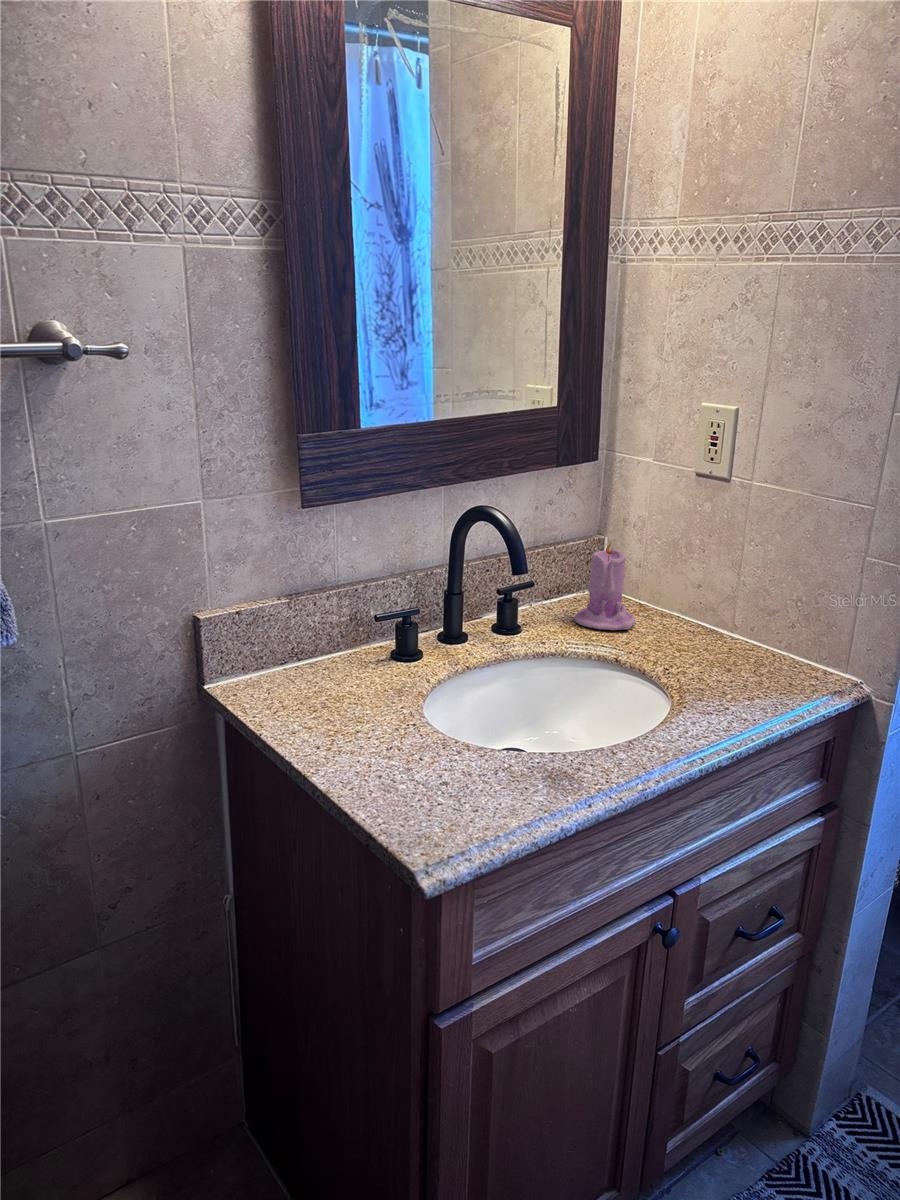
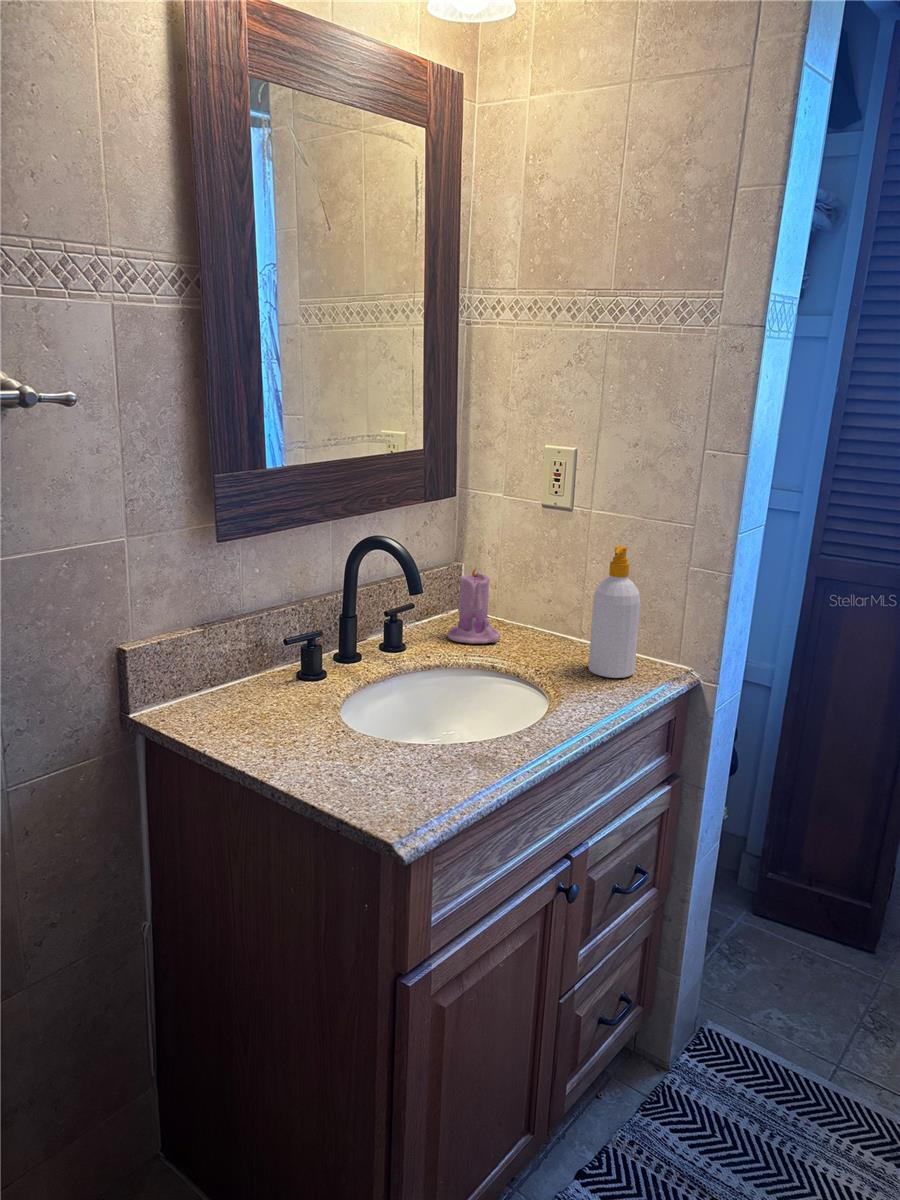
soap bottle: none [729,527,798,685] -> present [589,546,641,678]

